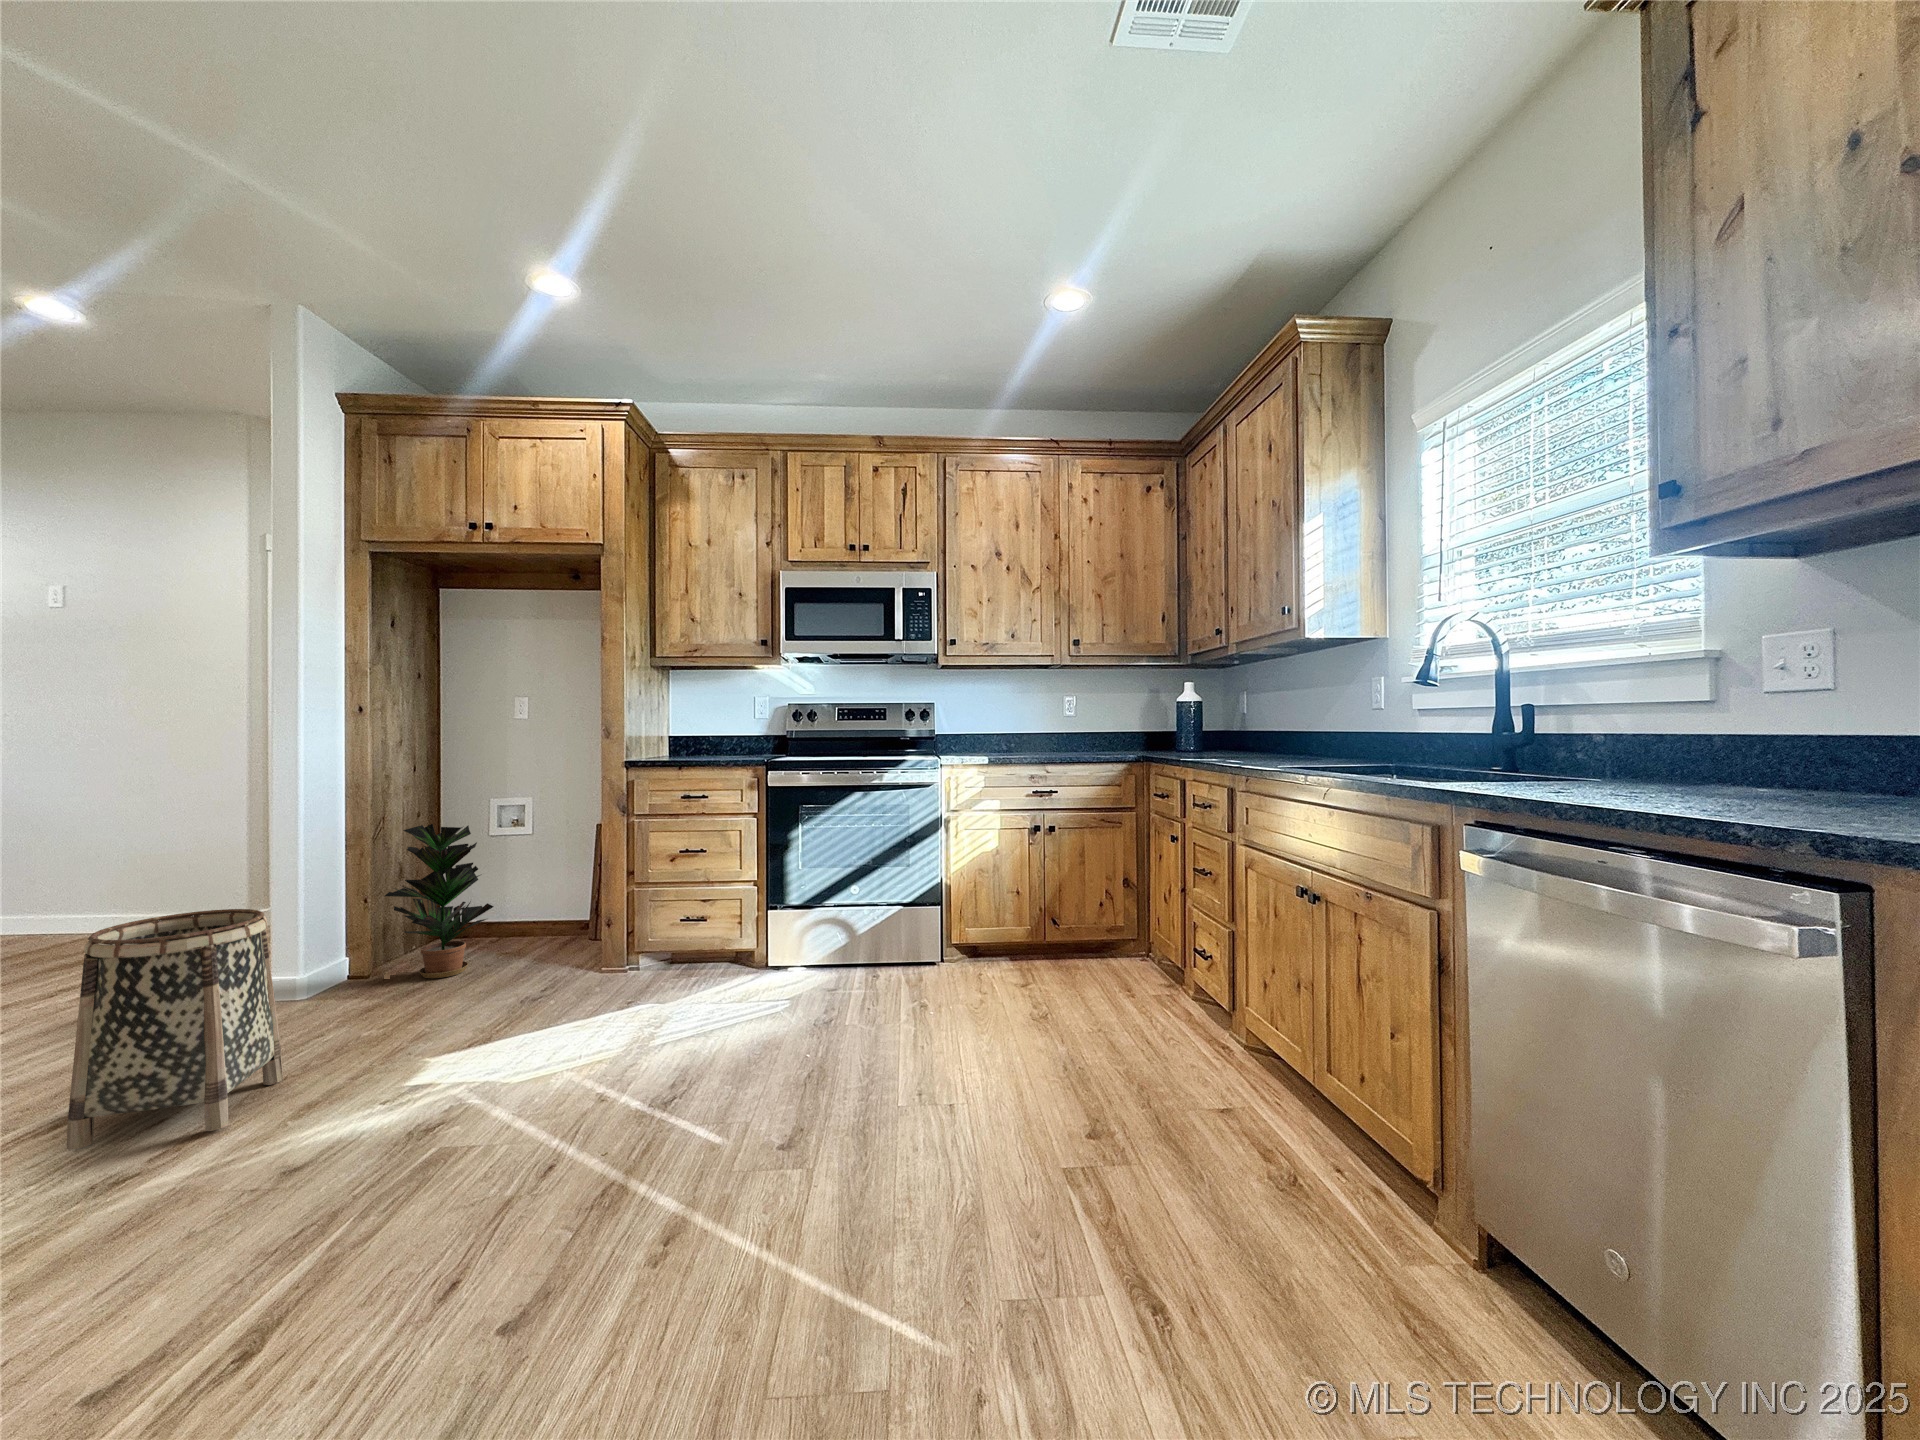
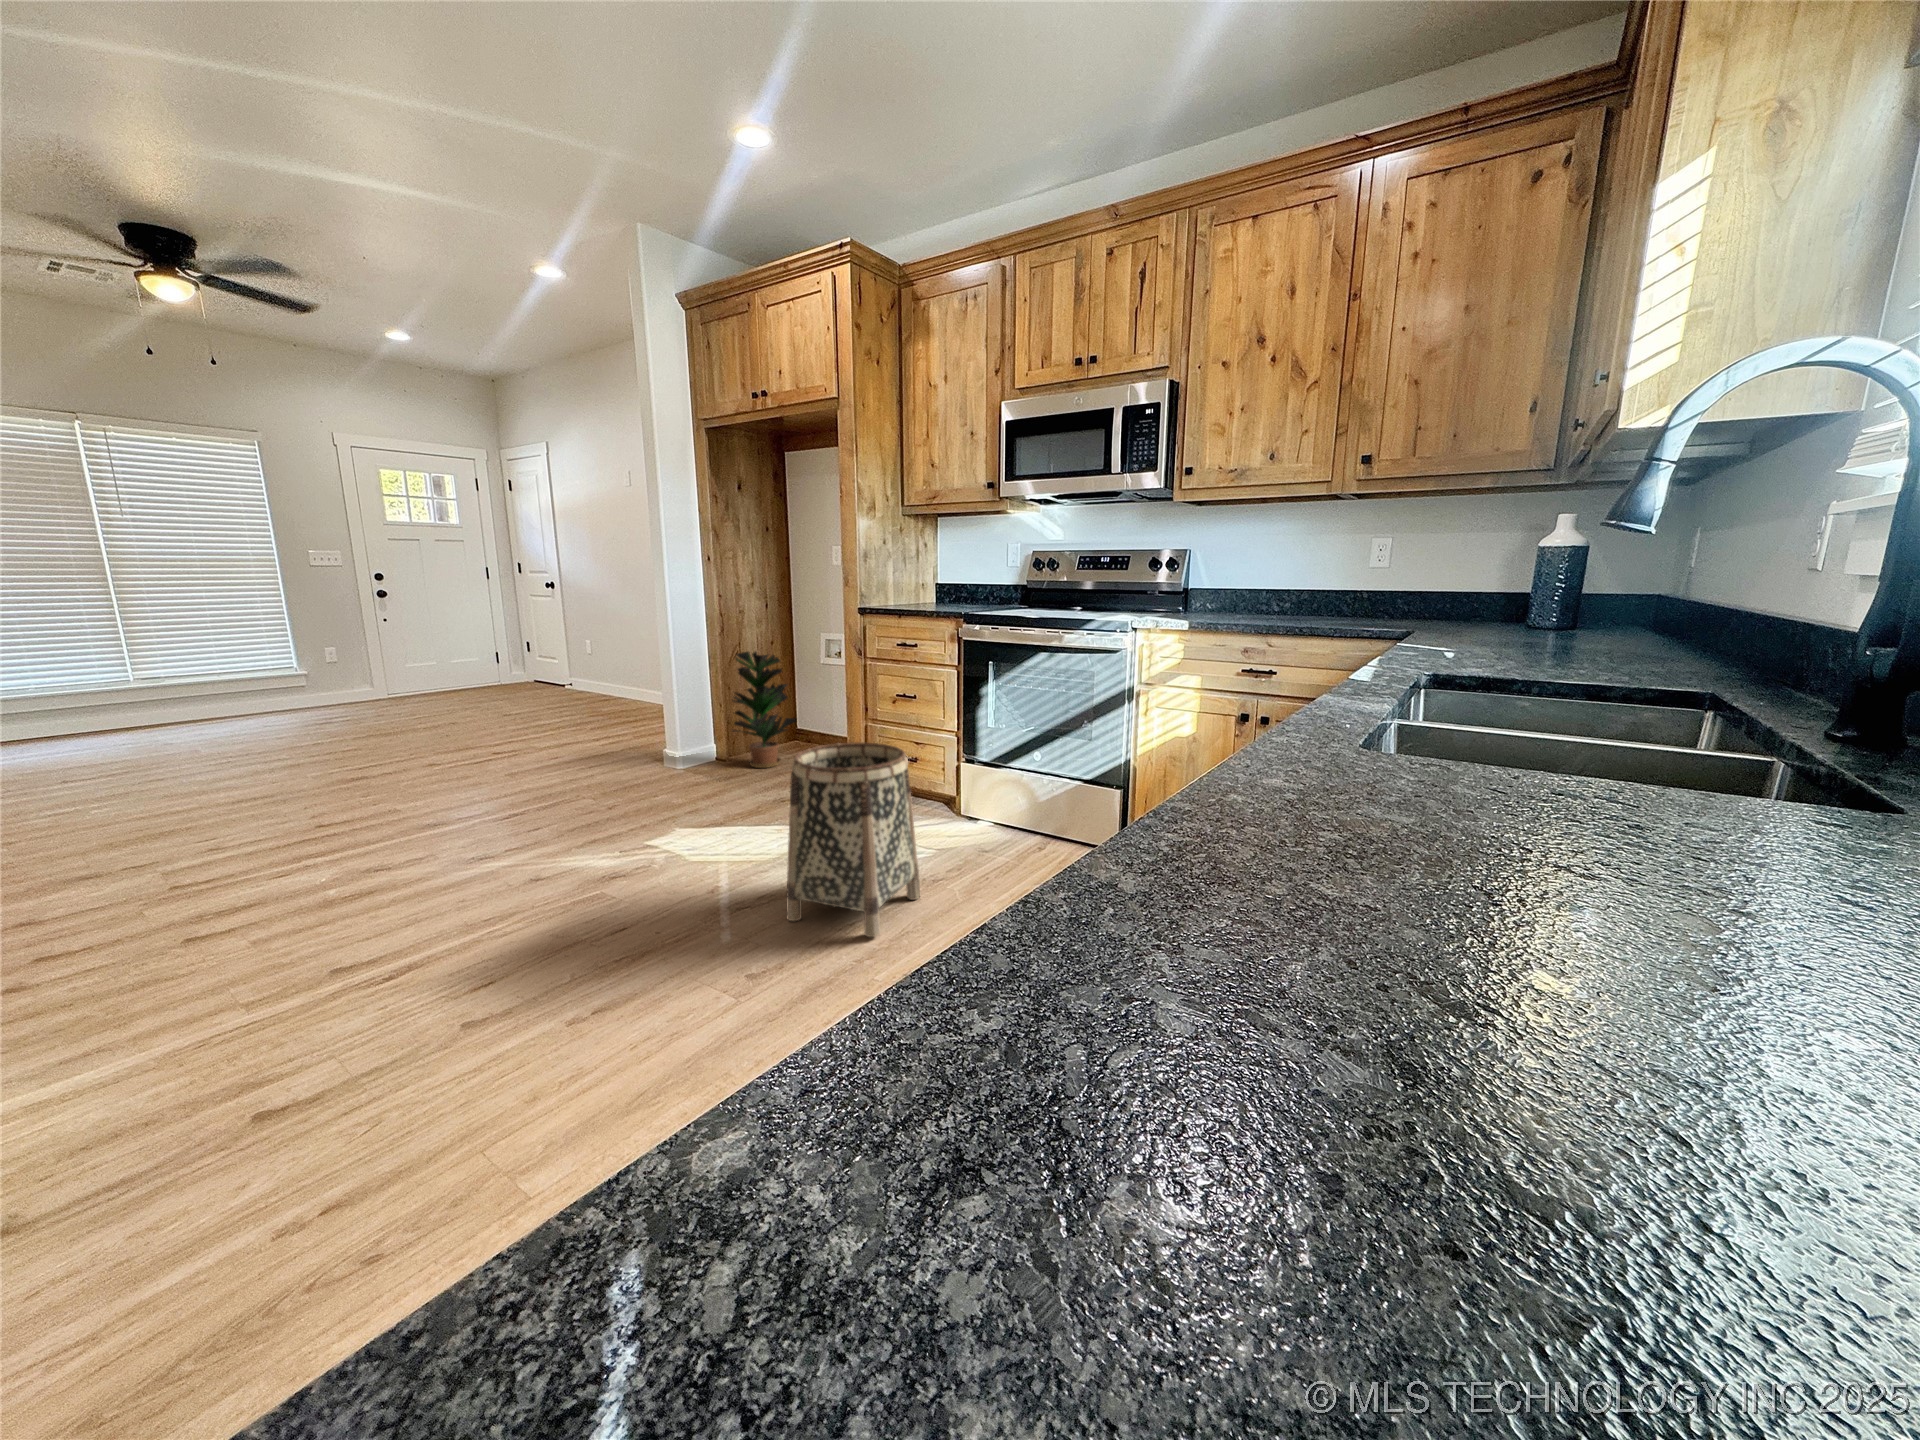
basket: present [67,909,283,1149] -> present [787,742,920,937]

